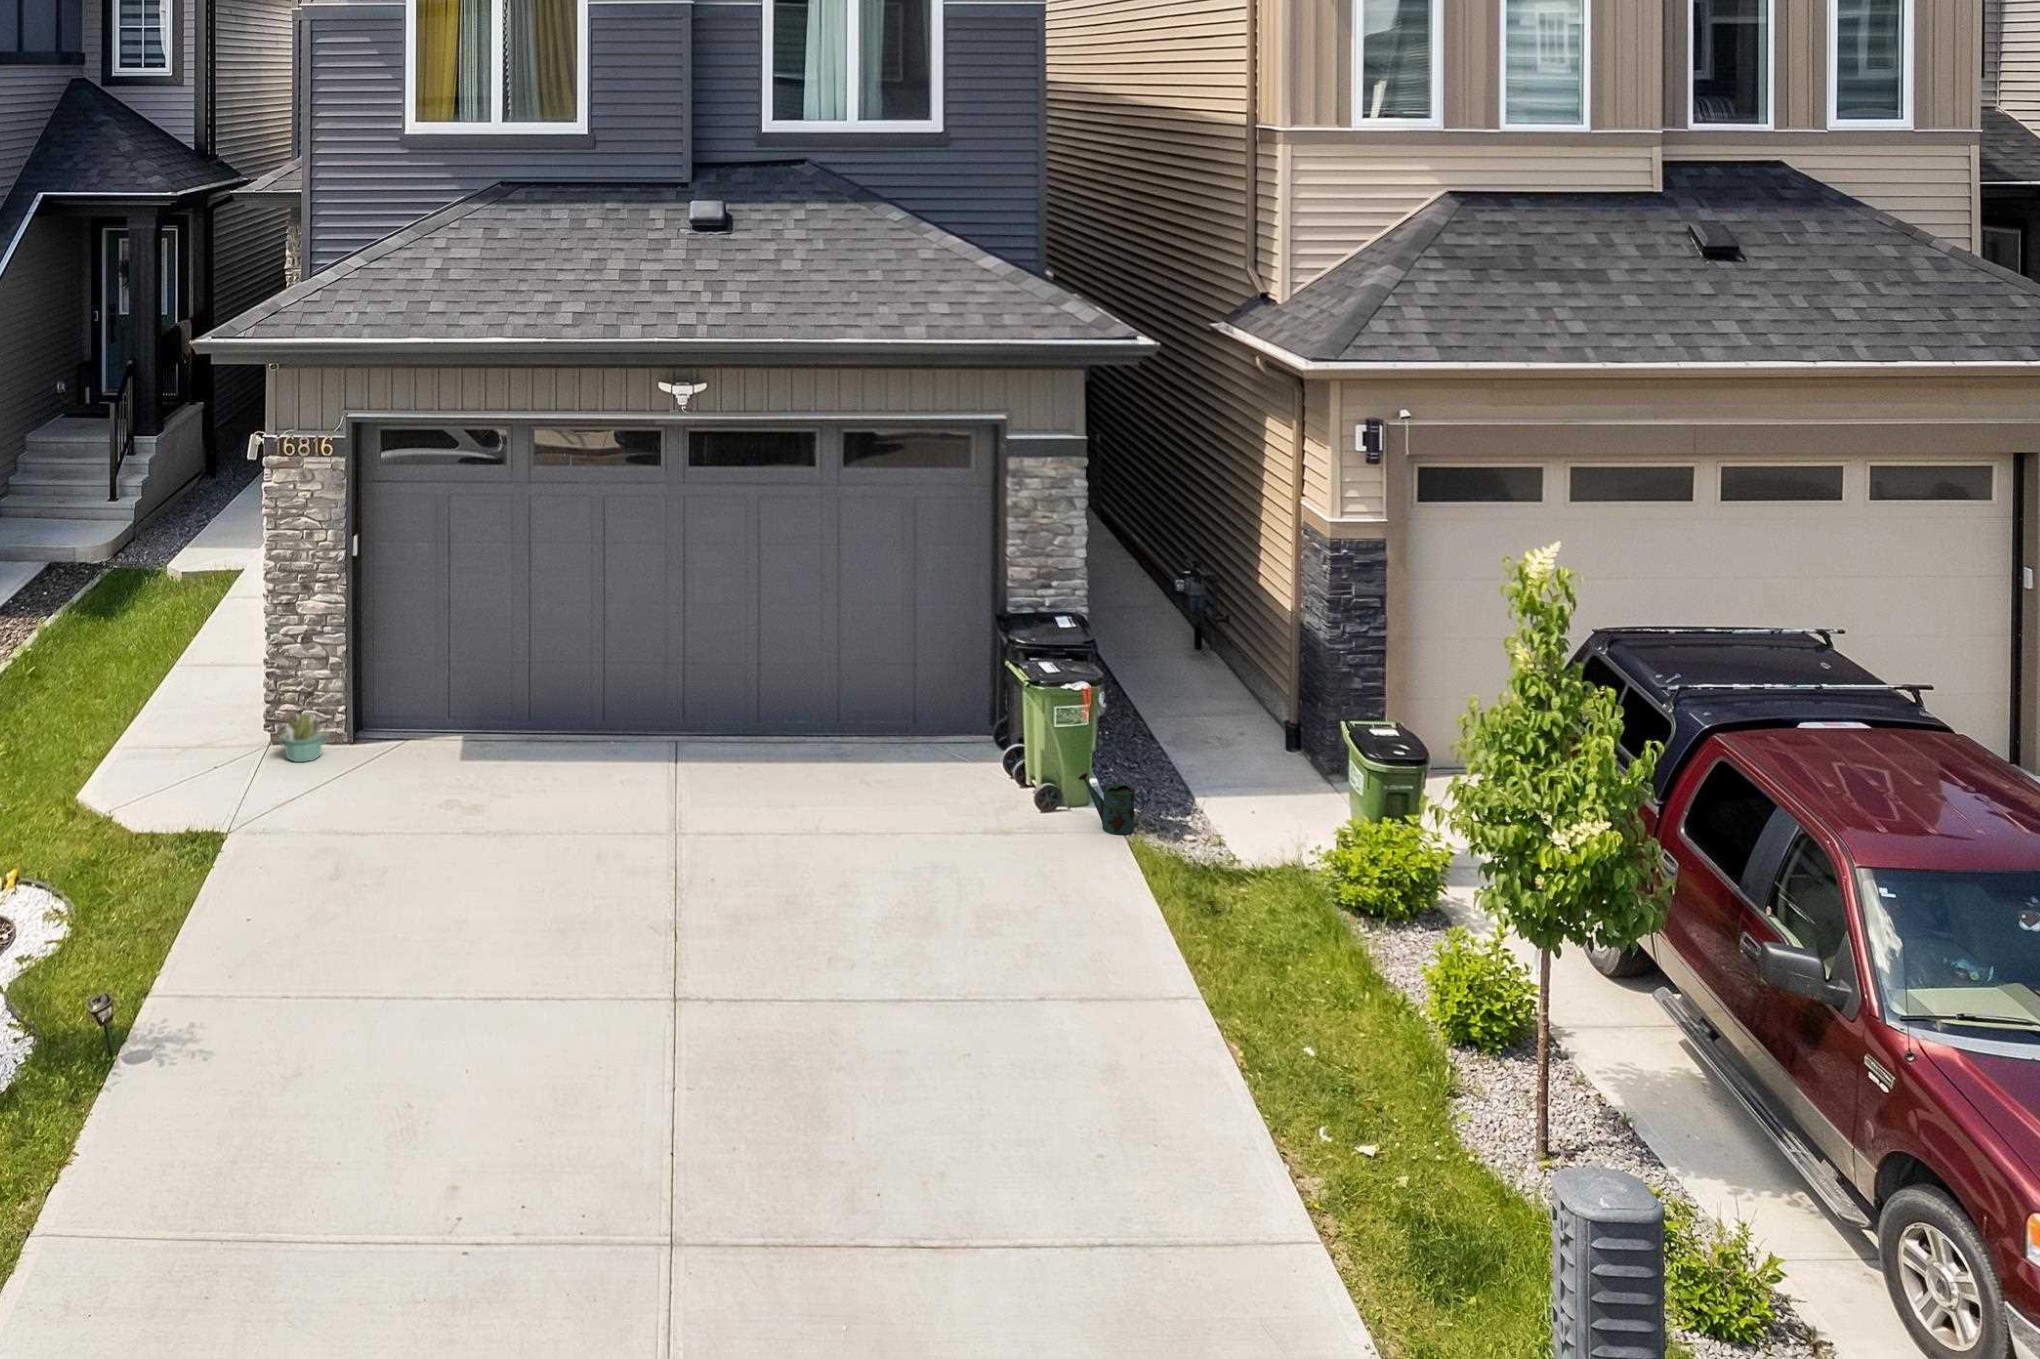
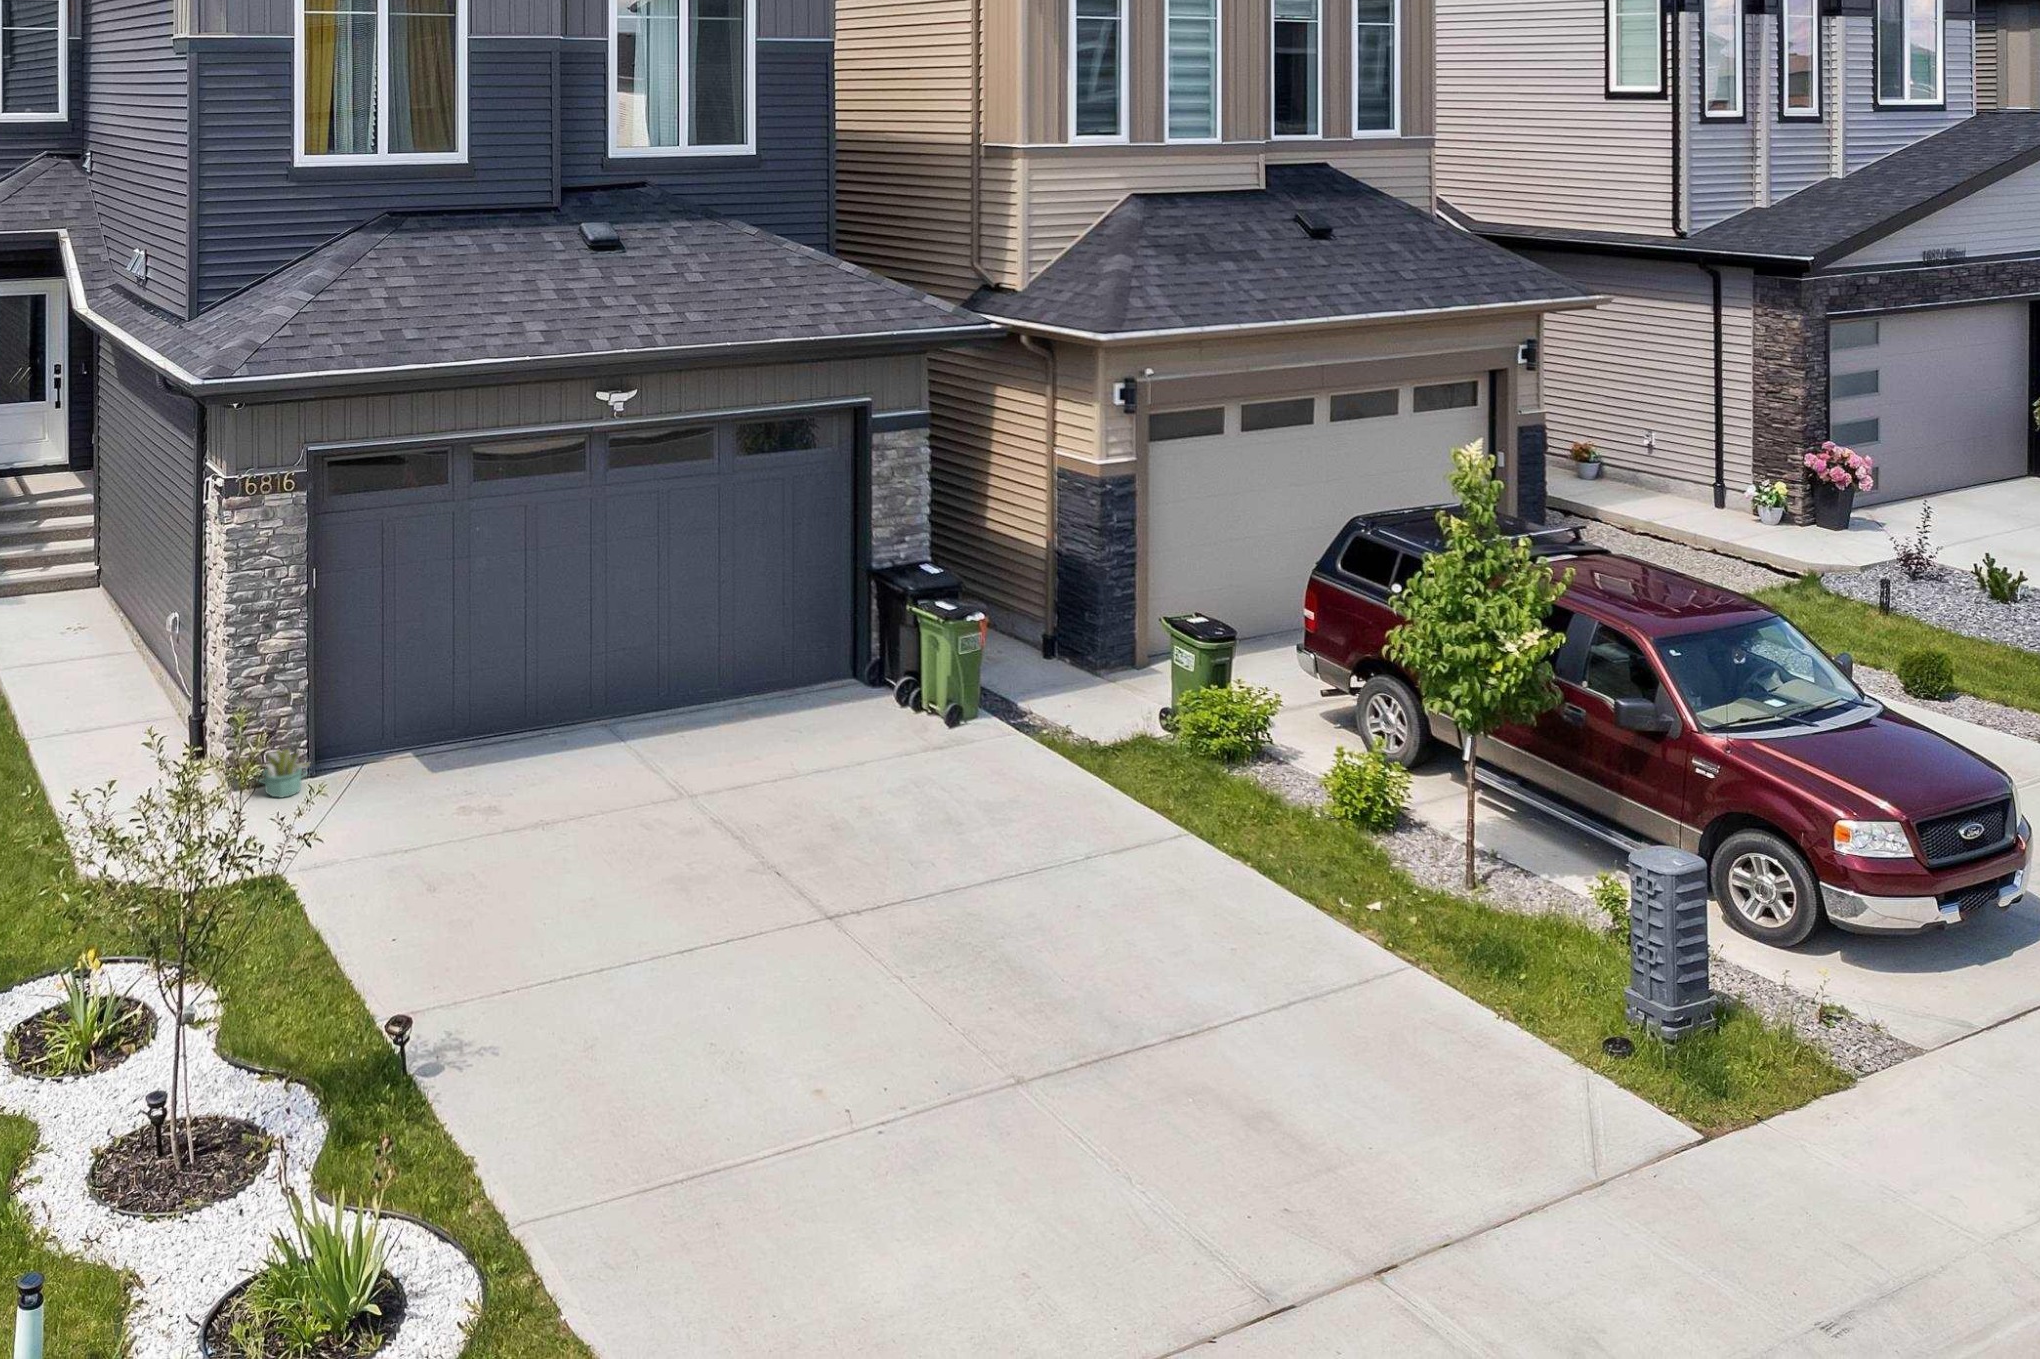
watering can: present [1078,773,1145,835] -> none [995,689,1055,735]

